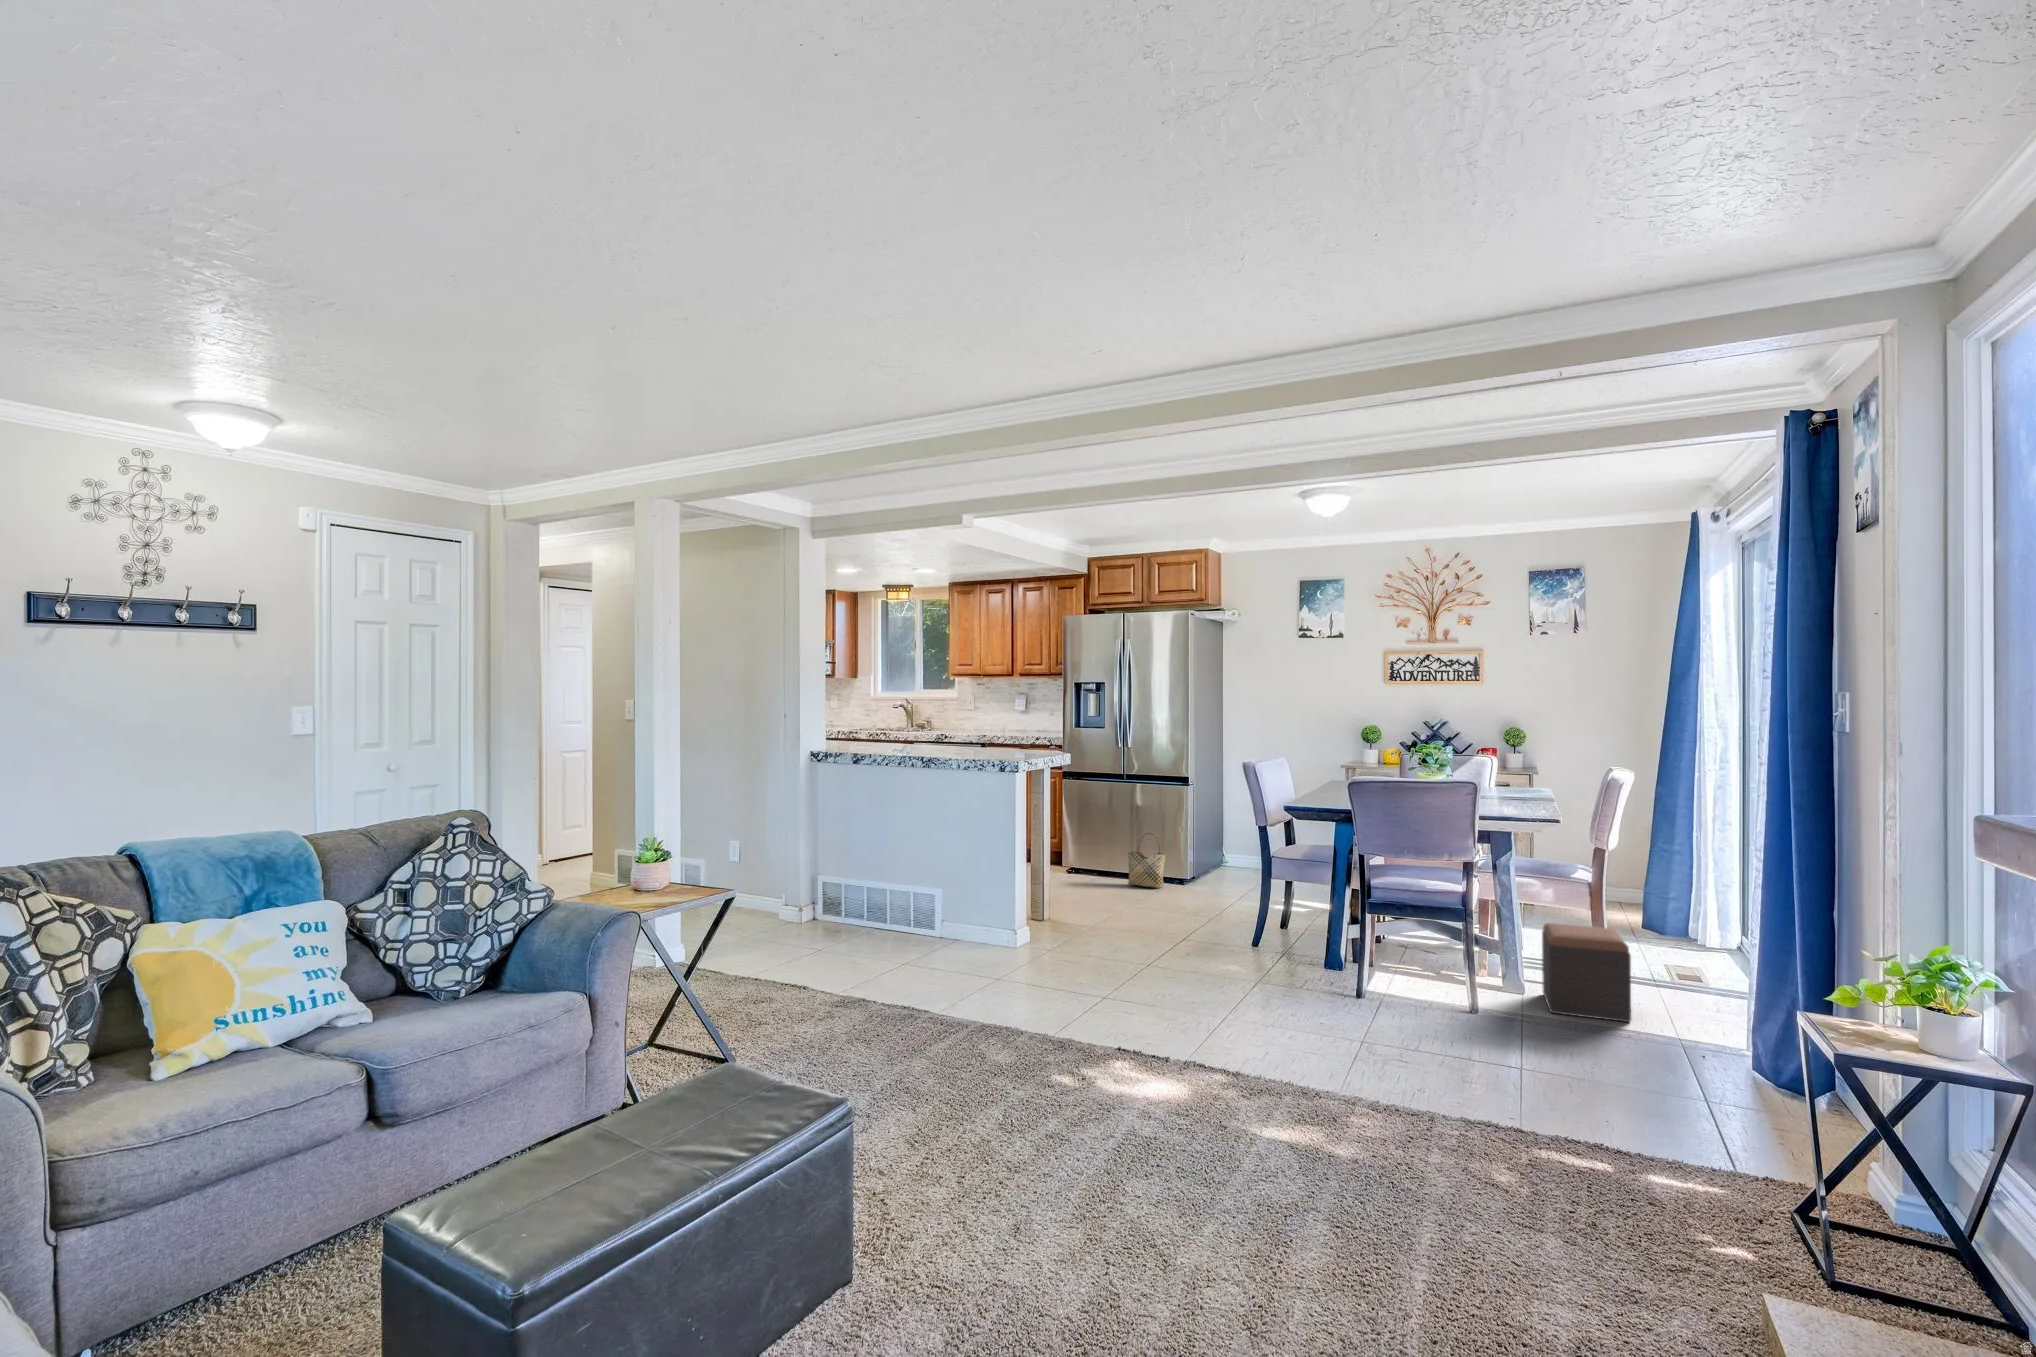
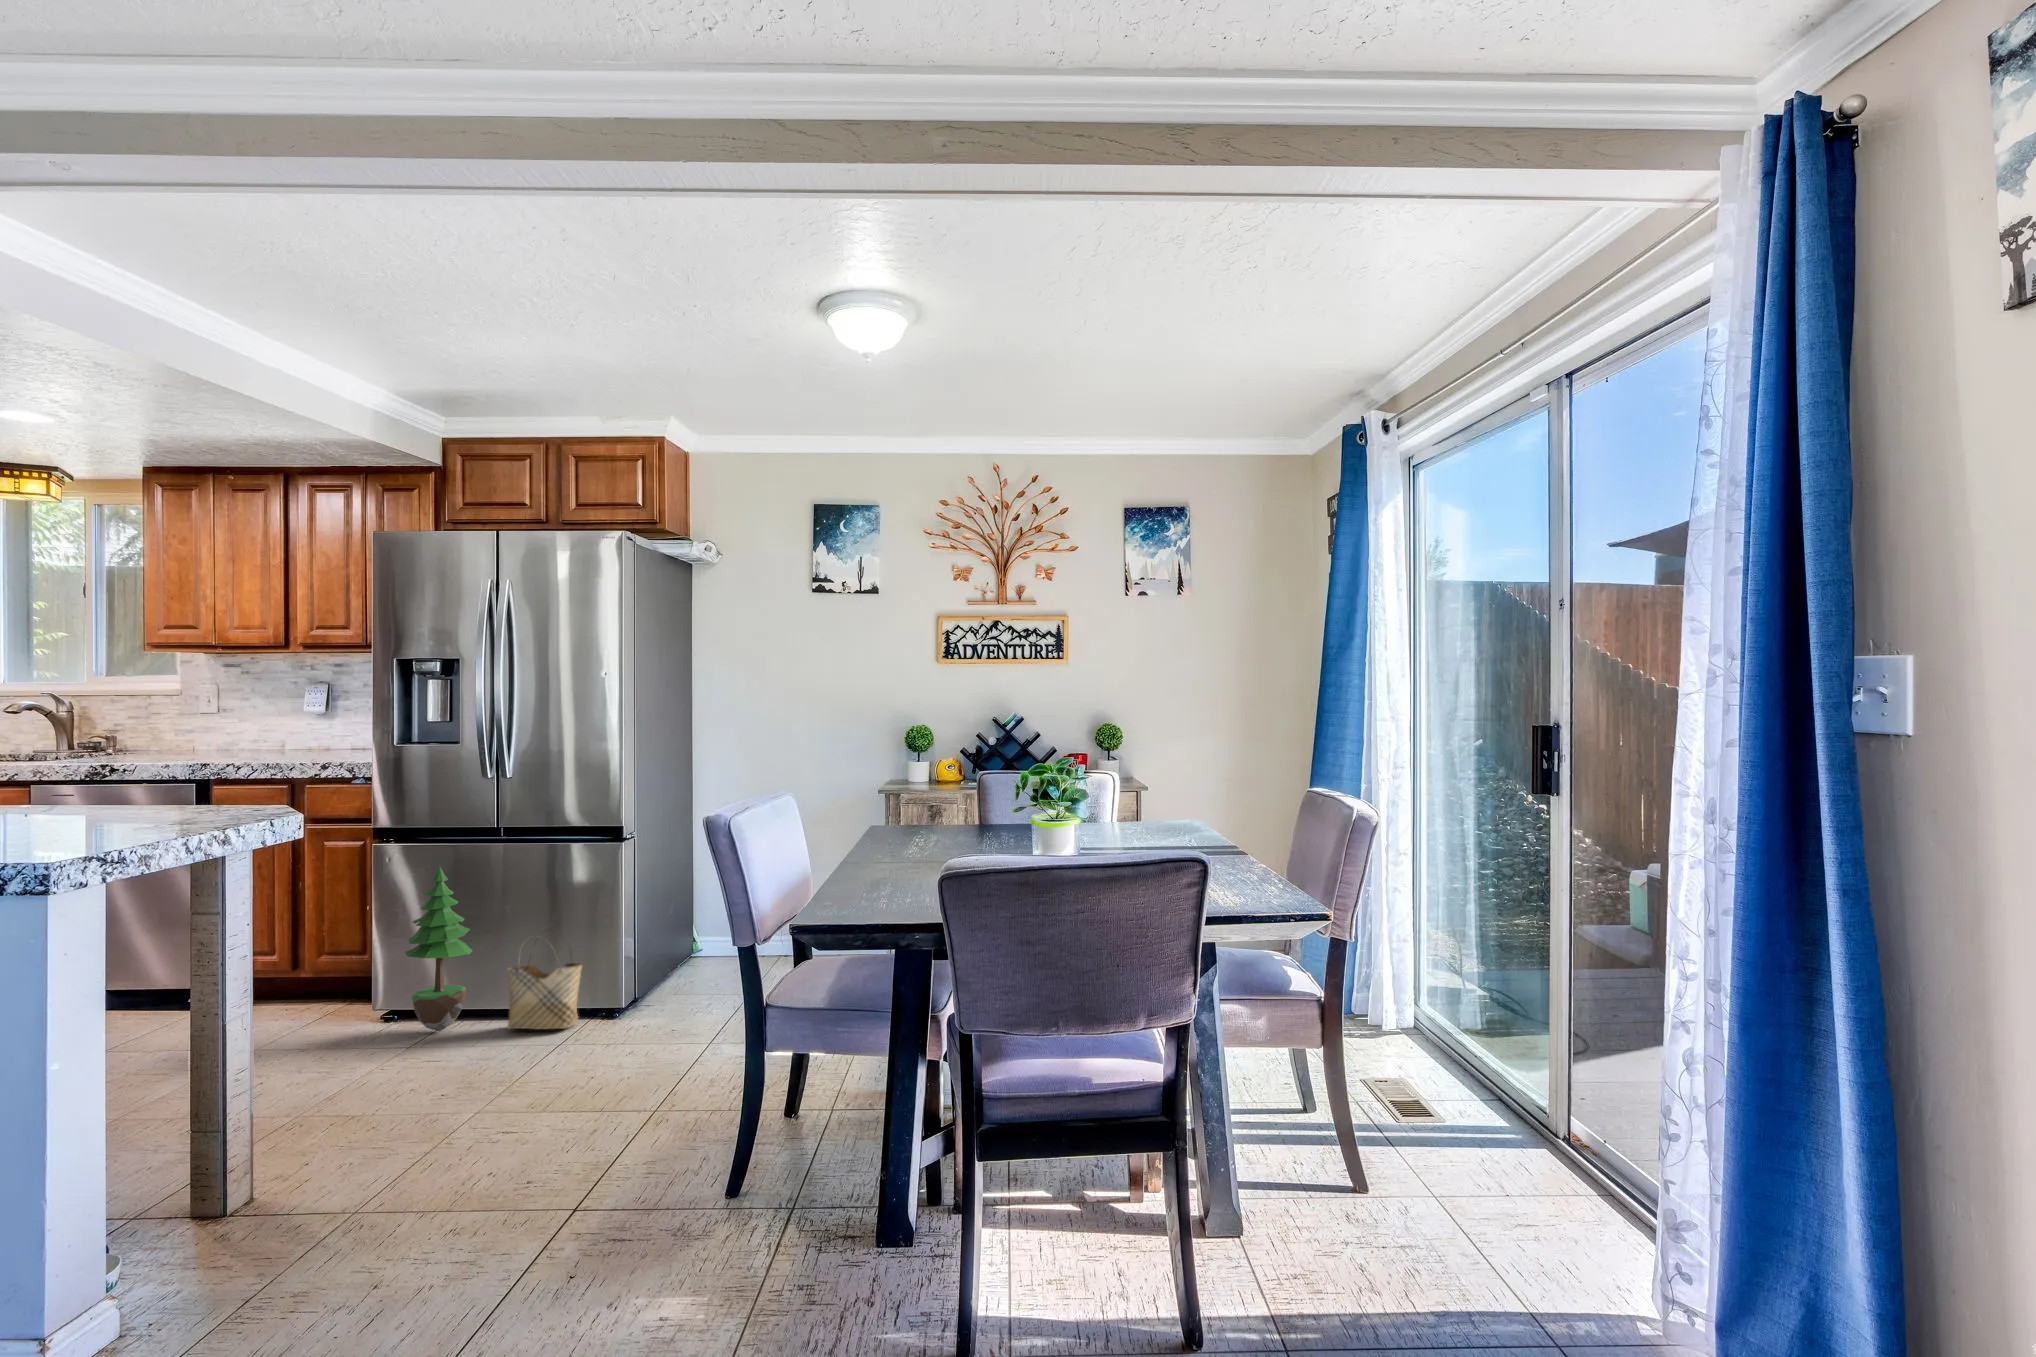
potted tree: none [1078,793,1110,882] -> present [405,866,473,1031]
footstool: present [1542,923,1631,1022] -> none [1272,1073,1447,1275]

